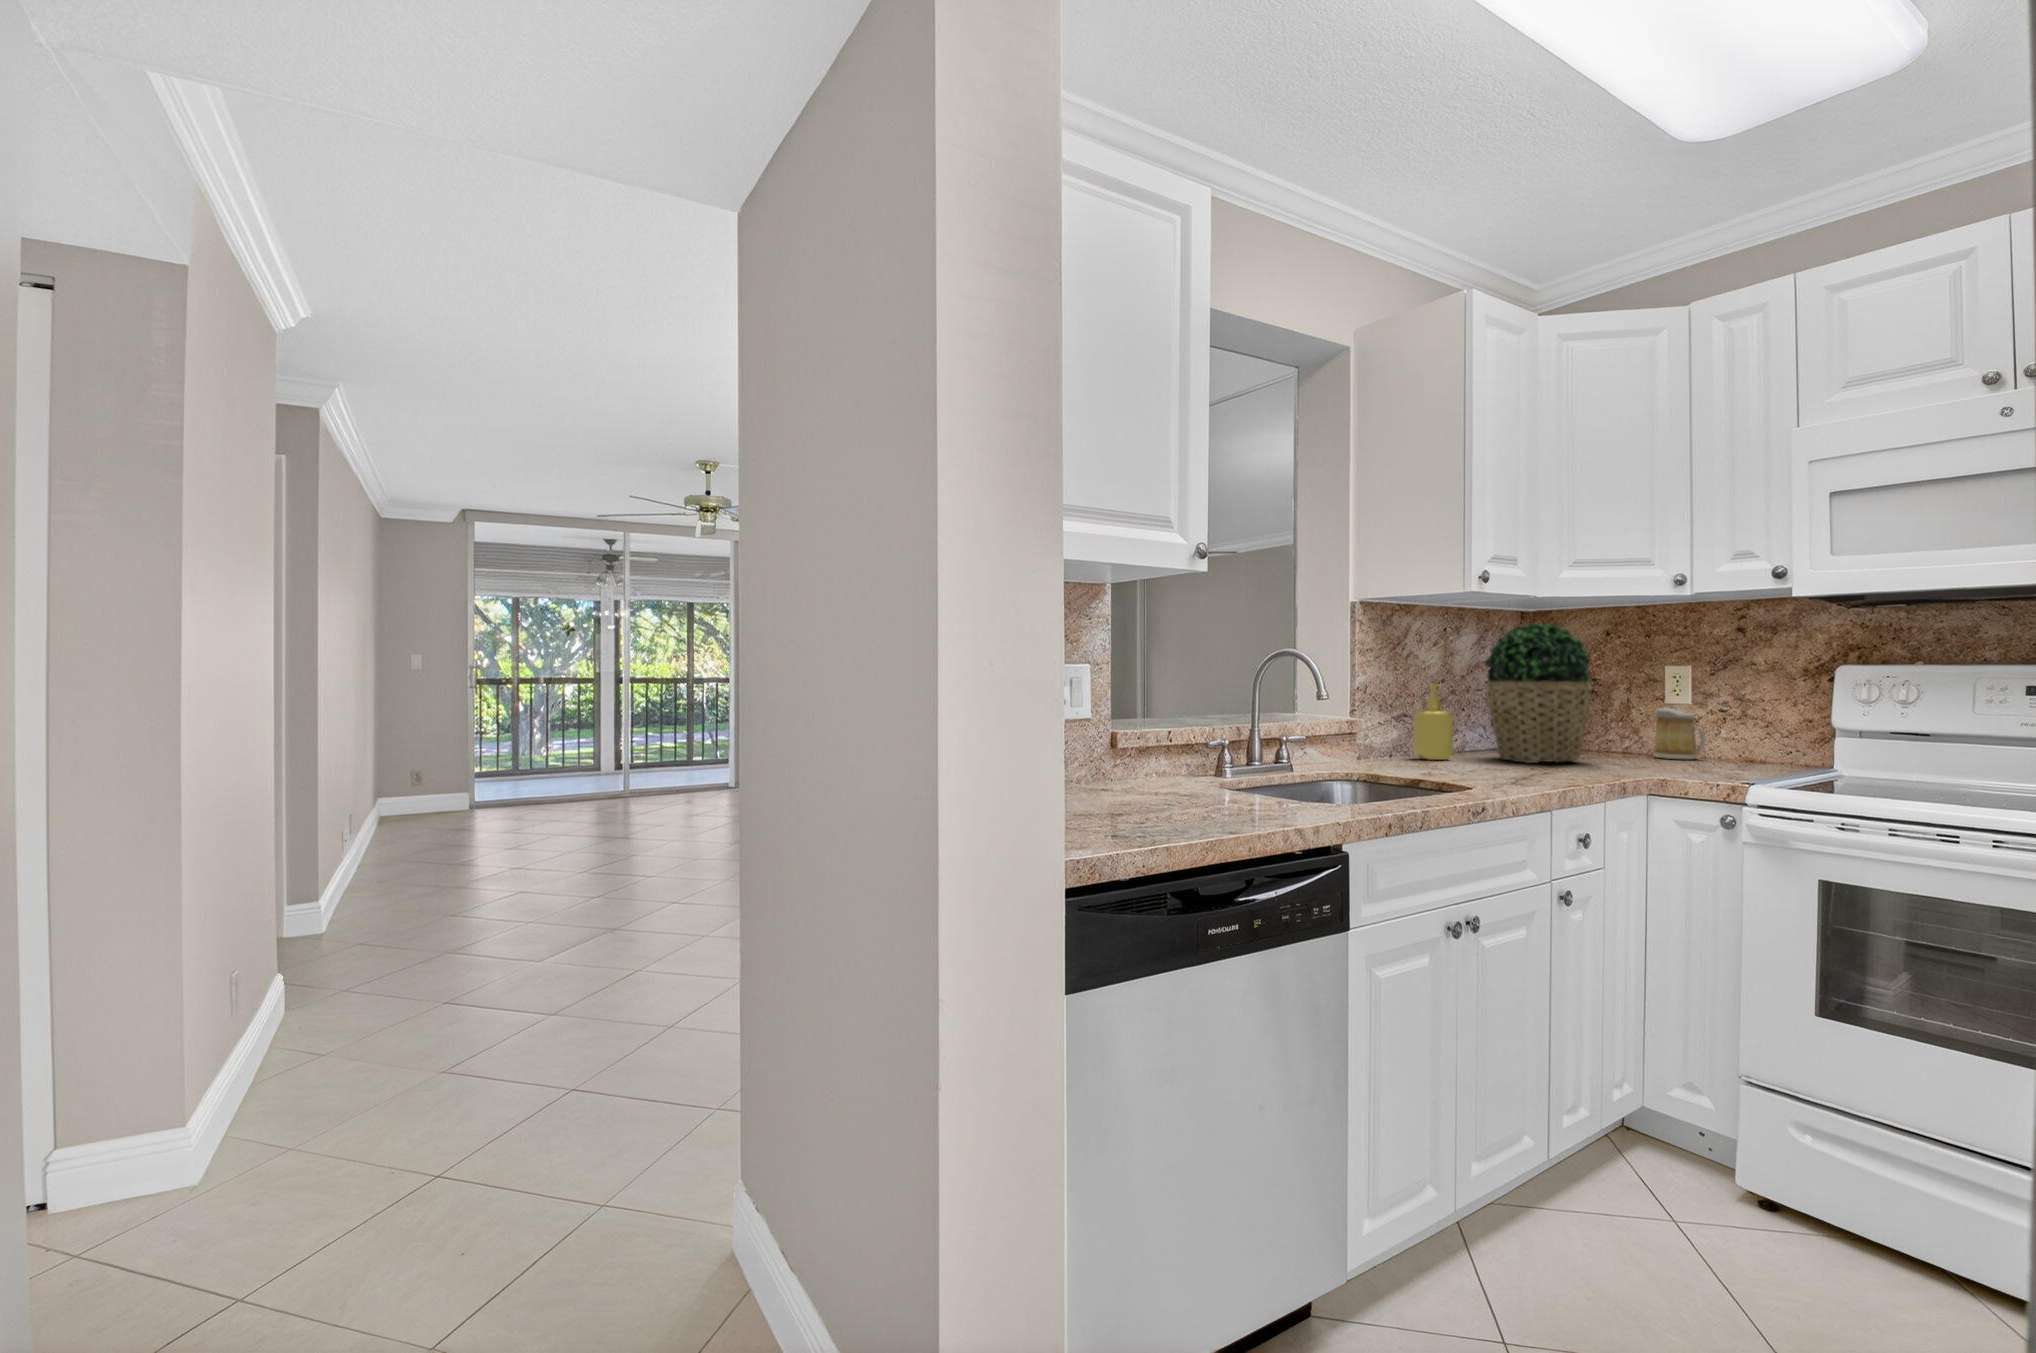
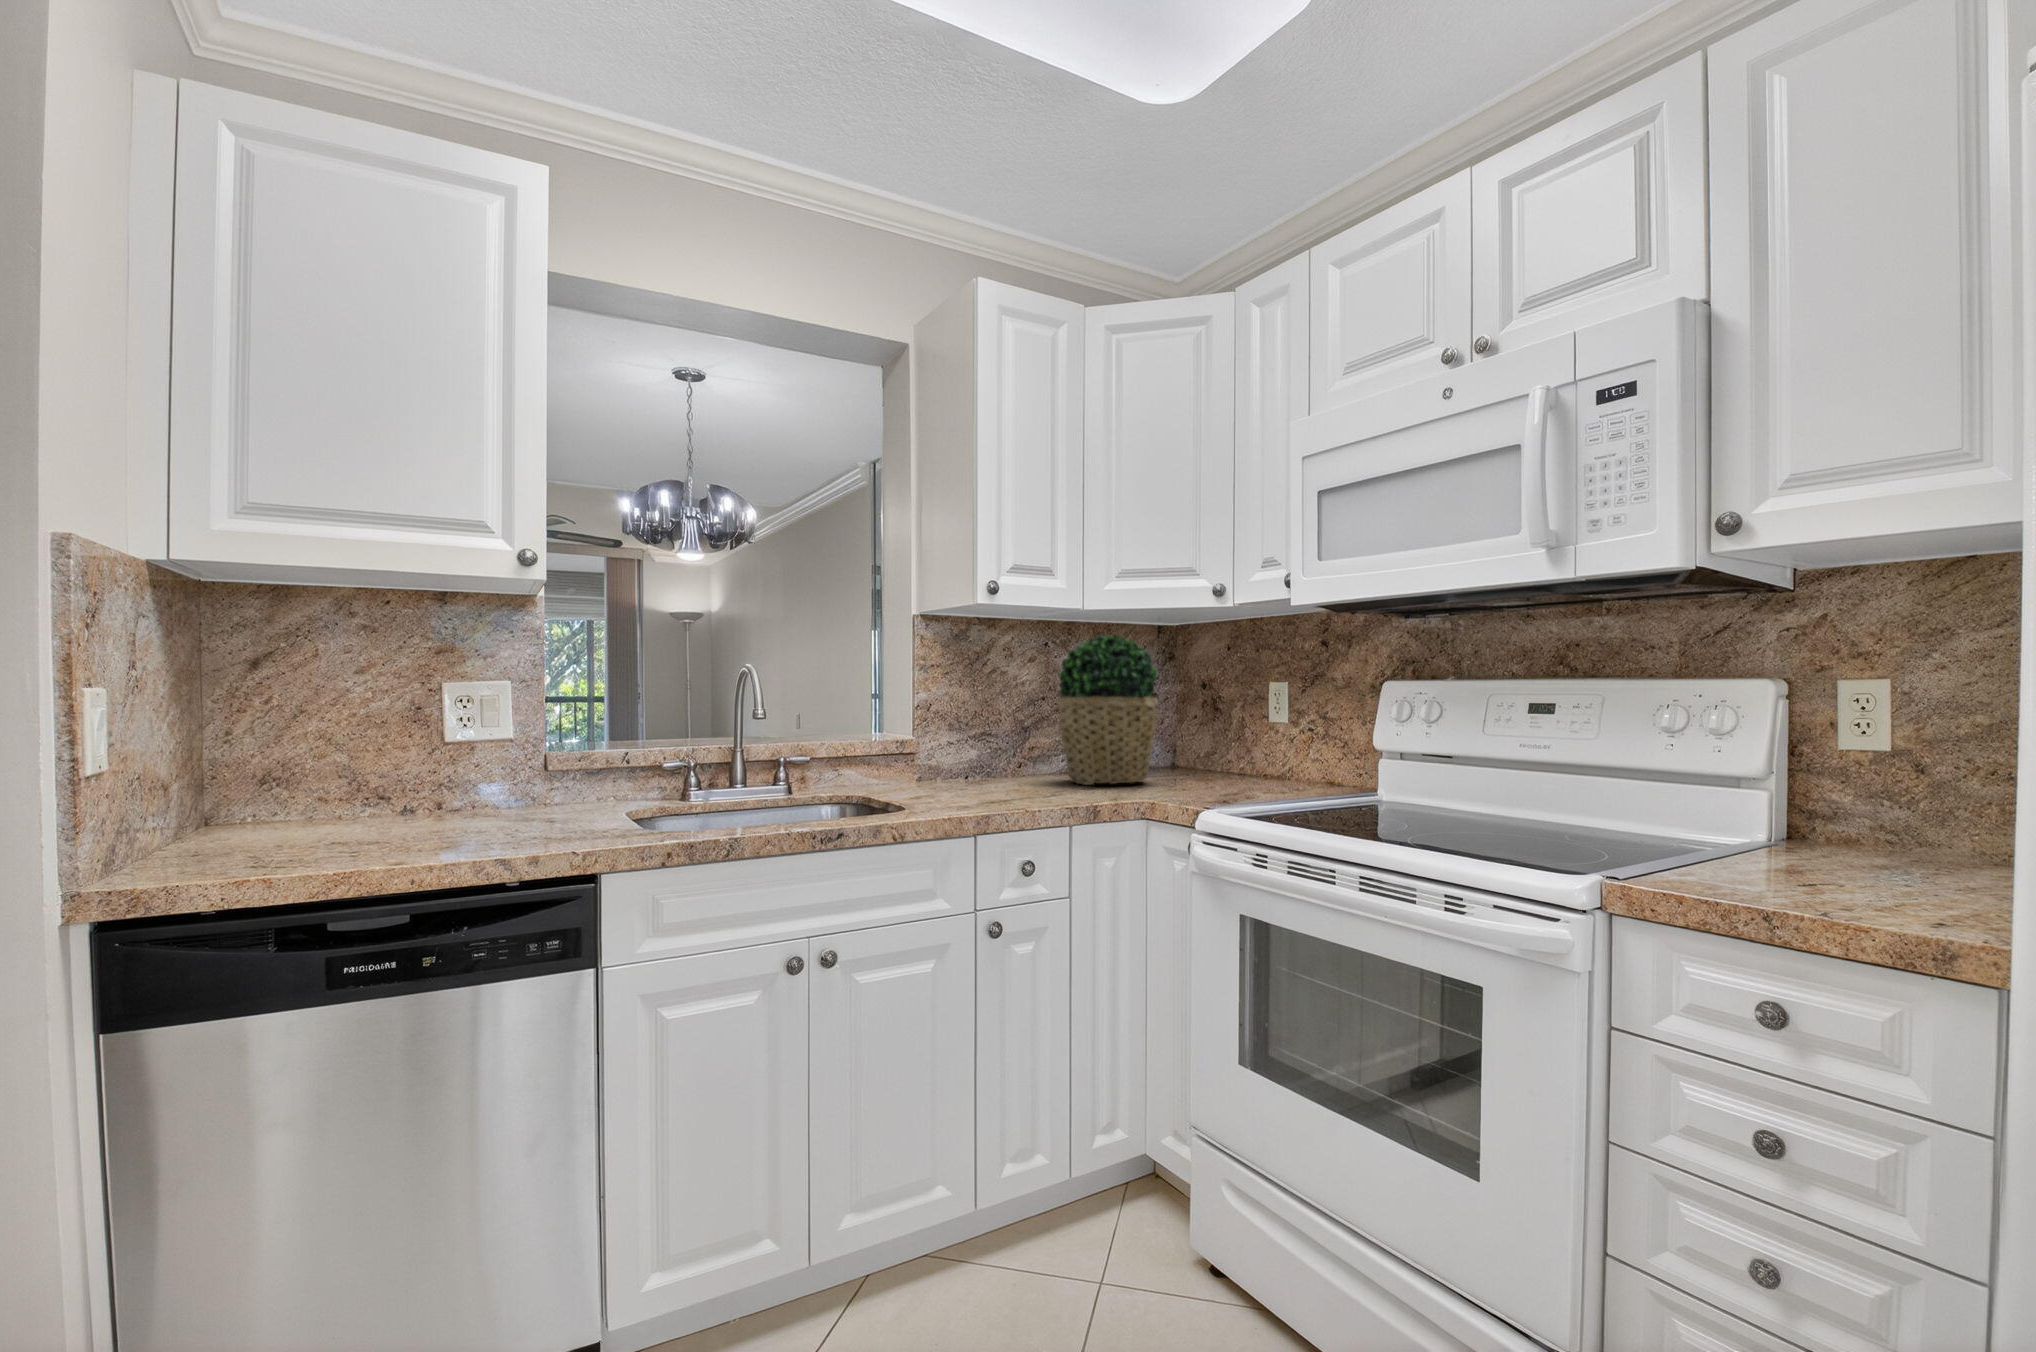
soap dispenser: present [1413,684,1453,760] -> none [985,700,1020,782]
mug: present [1654,707,1706,759] -> none [1249,725,1294,781]

